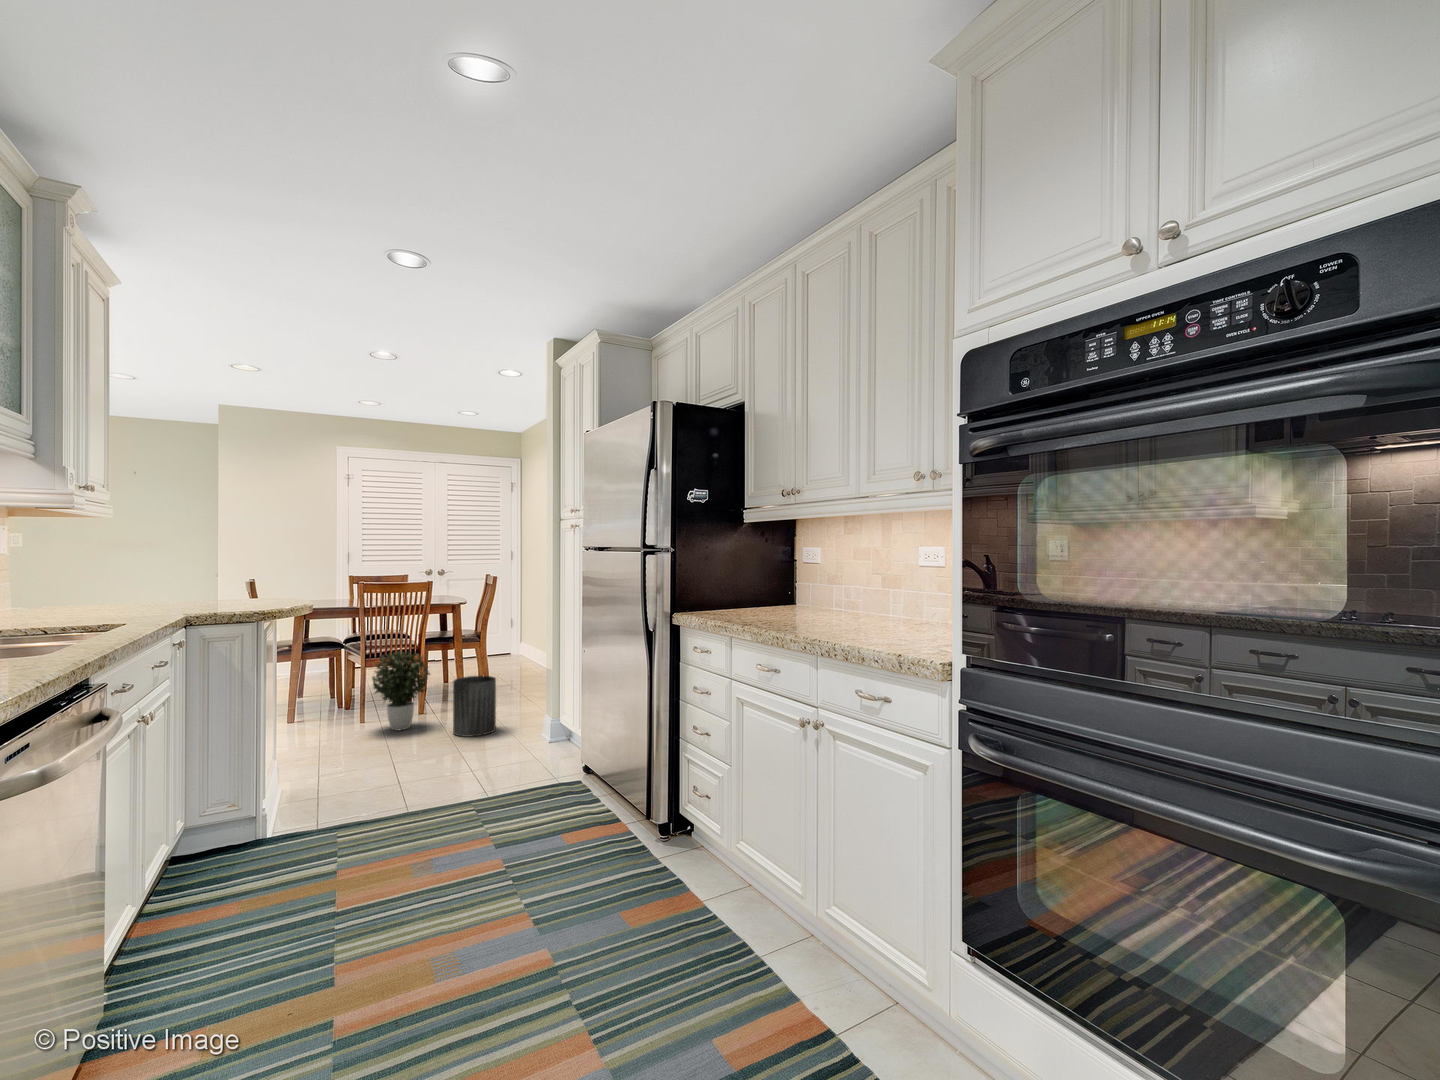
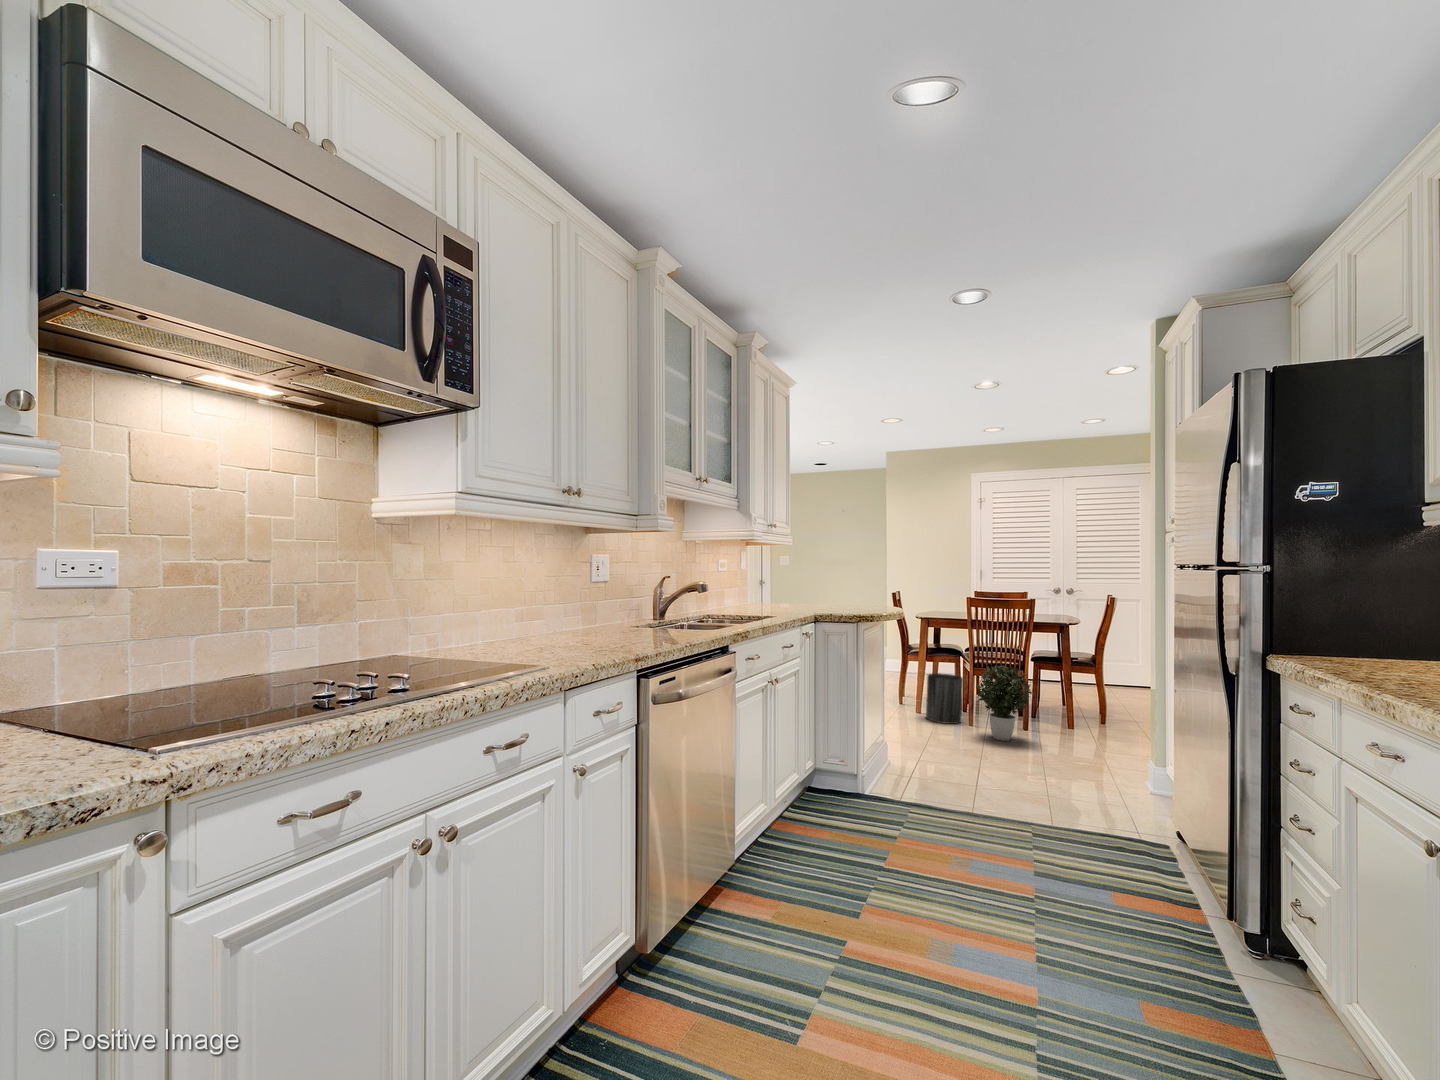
trash can: present [453,676,496,737] -> present [926,673,963,724]

